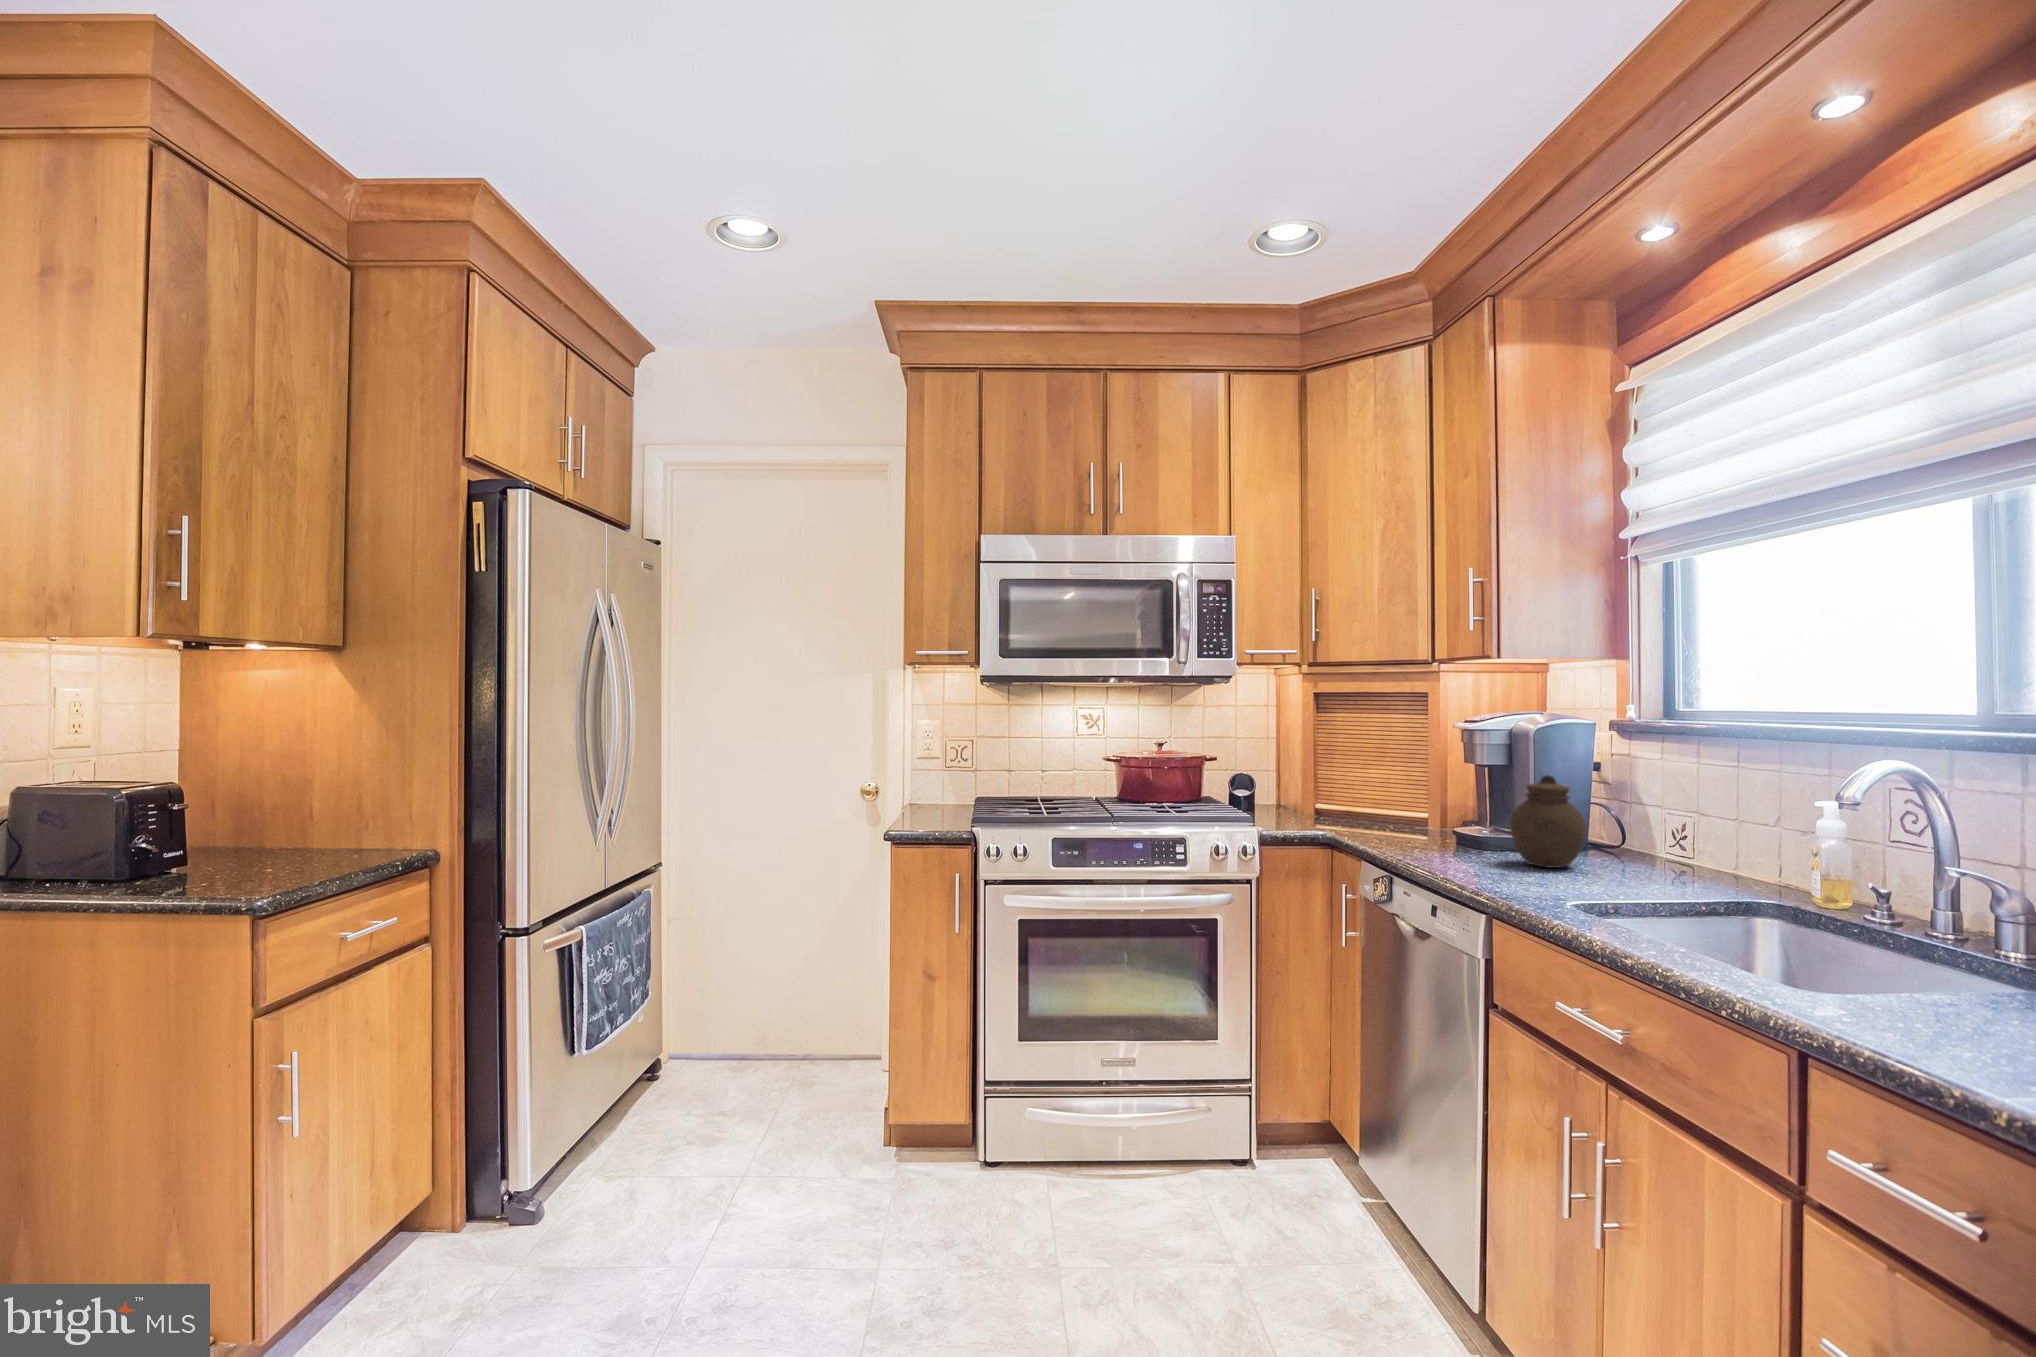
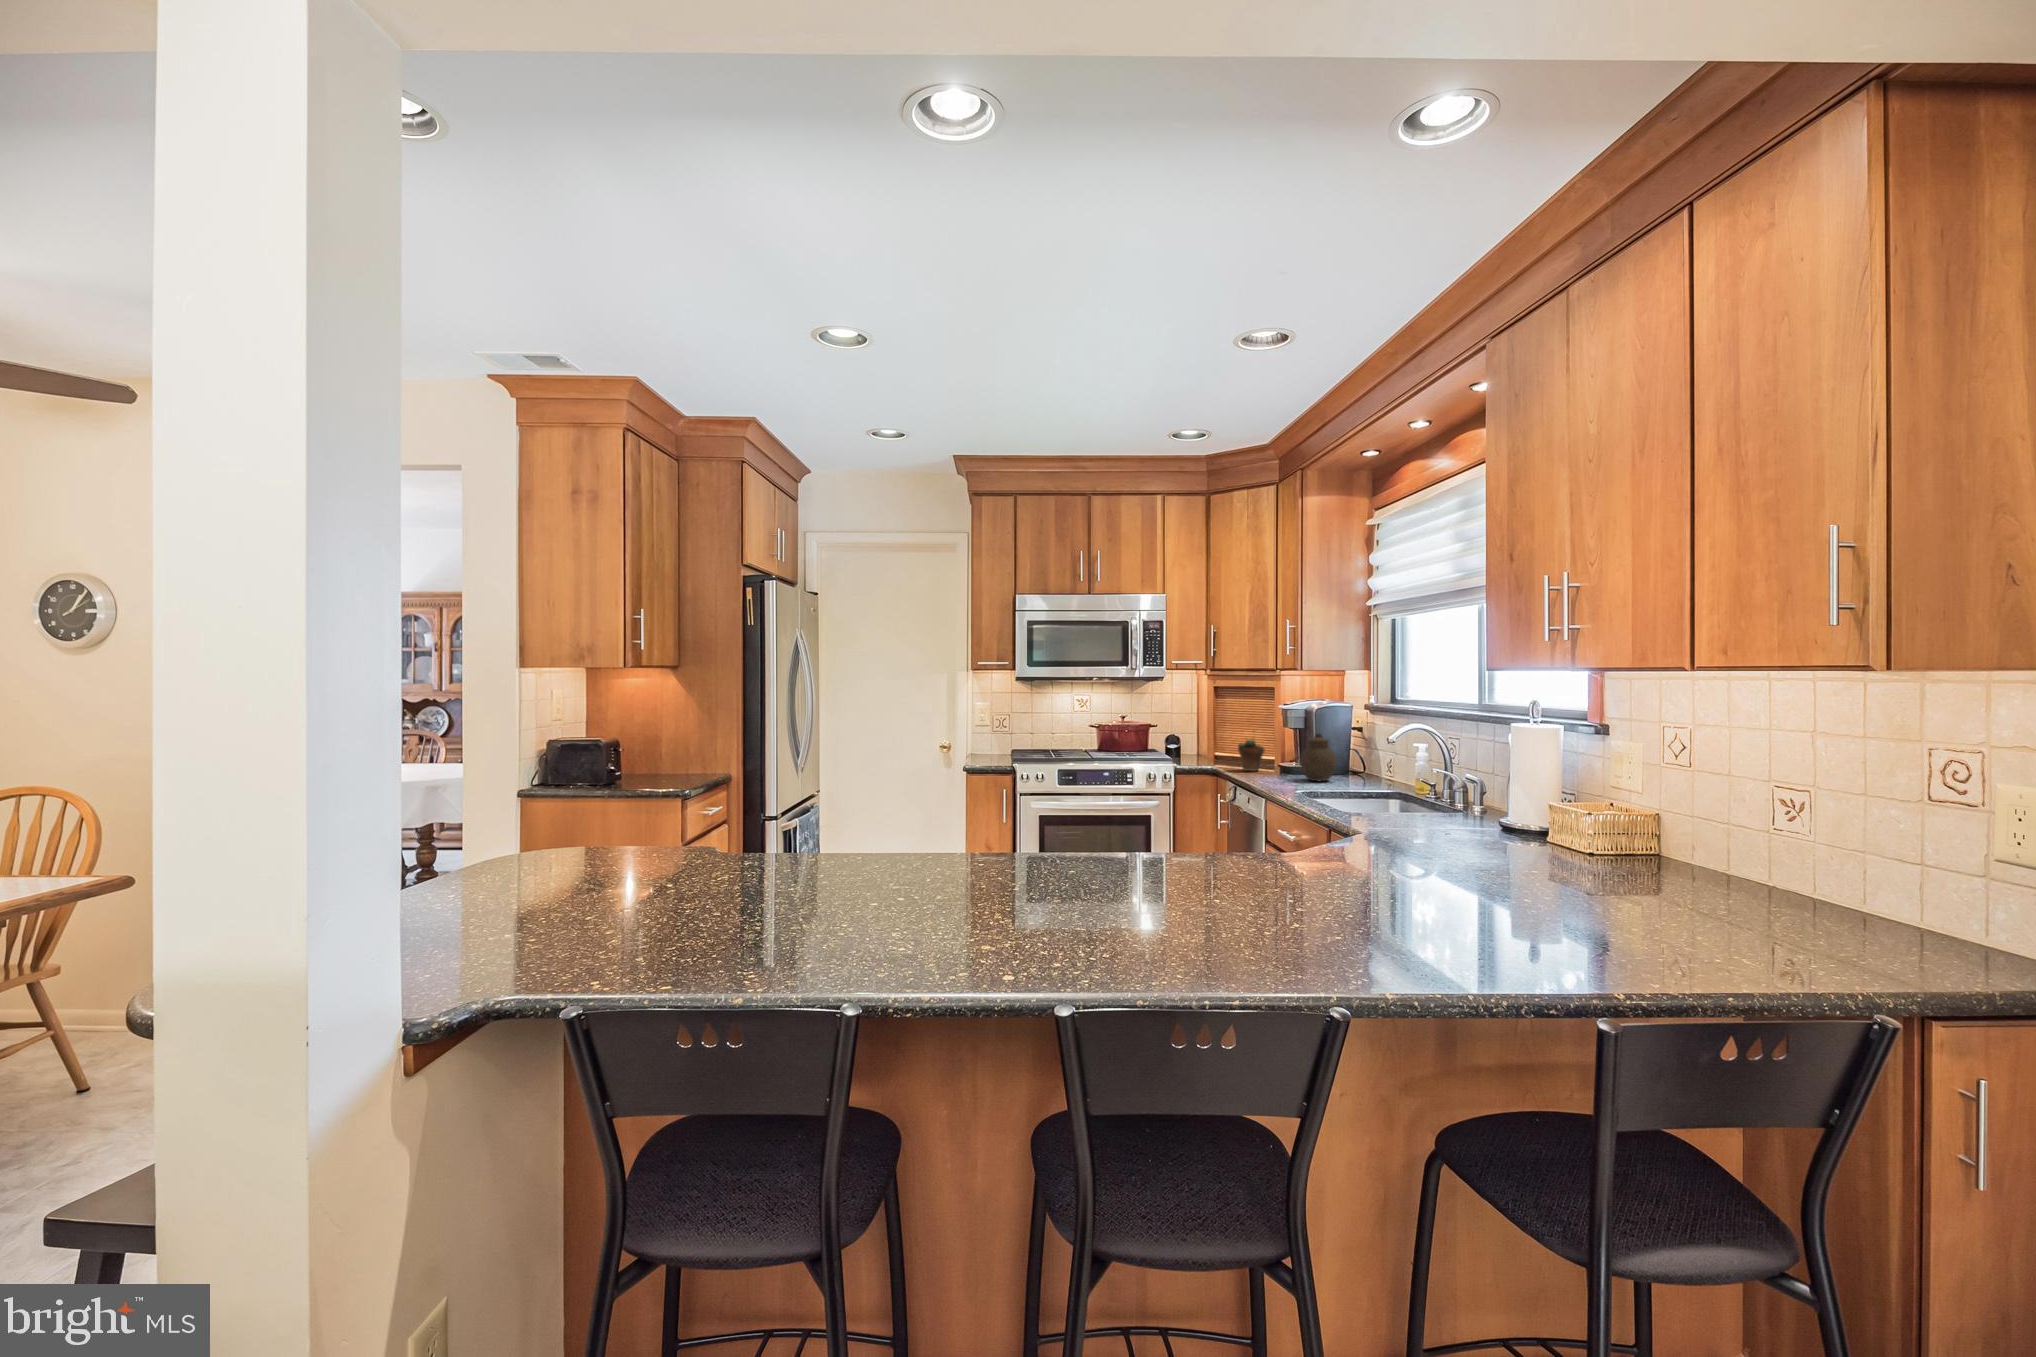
succulent plant: none [1371,764,1420,842] -> present [1238,738,1265,771]

